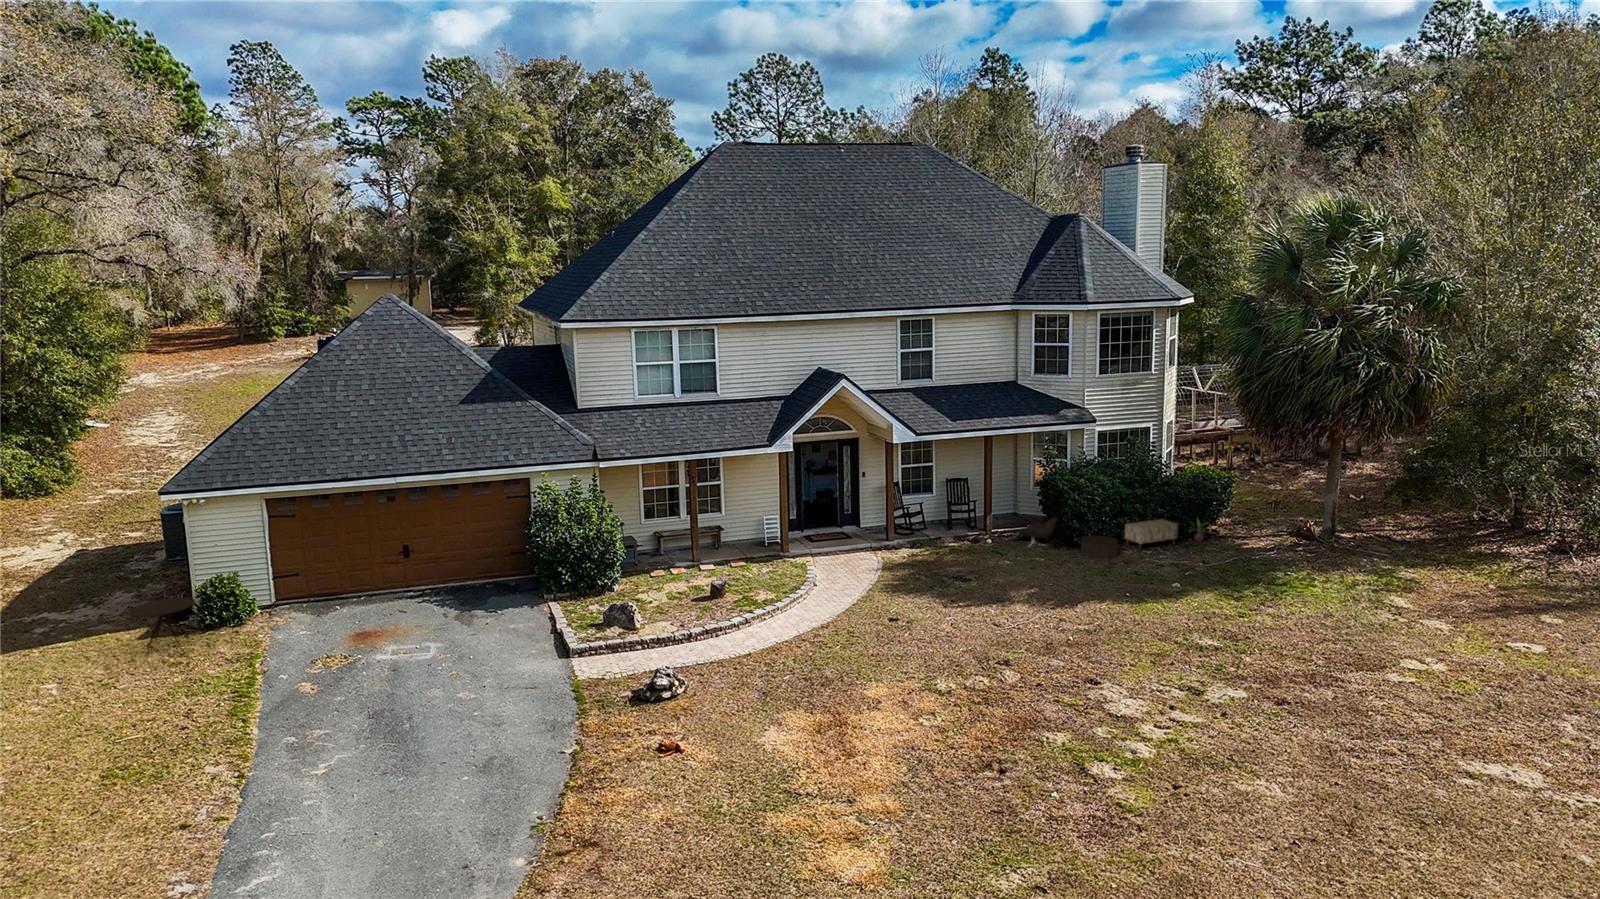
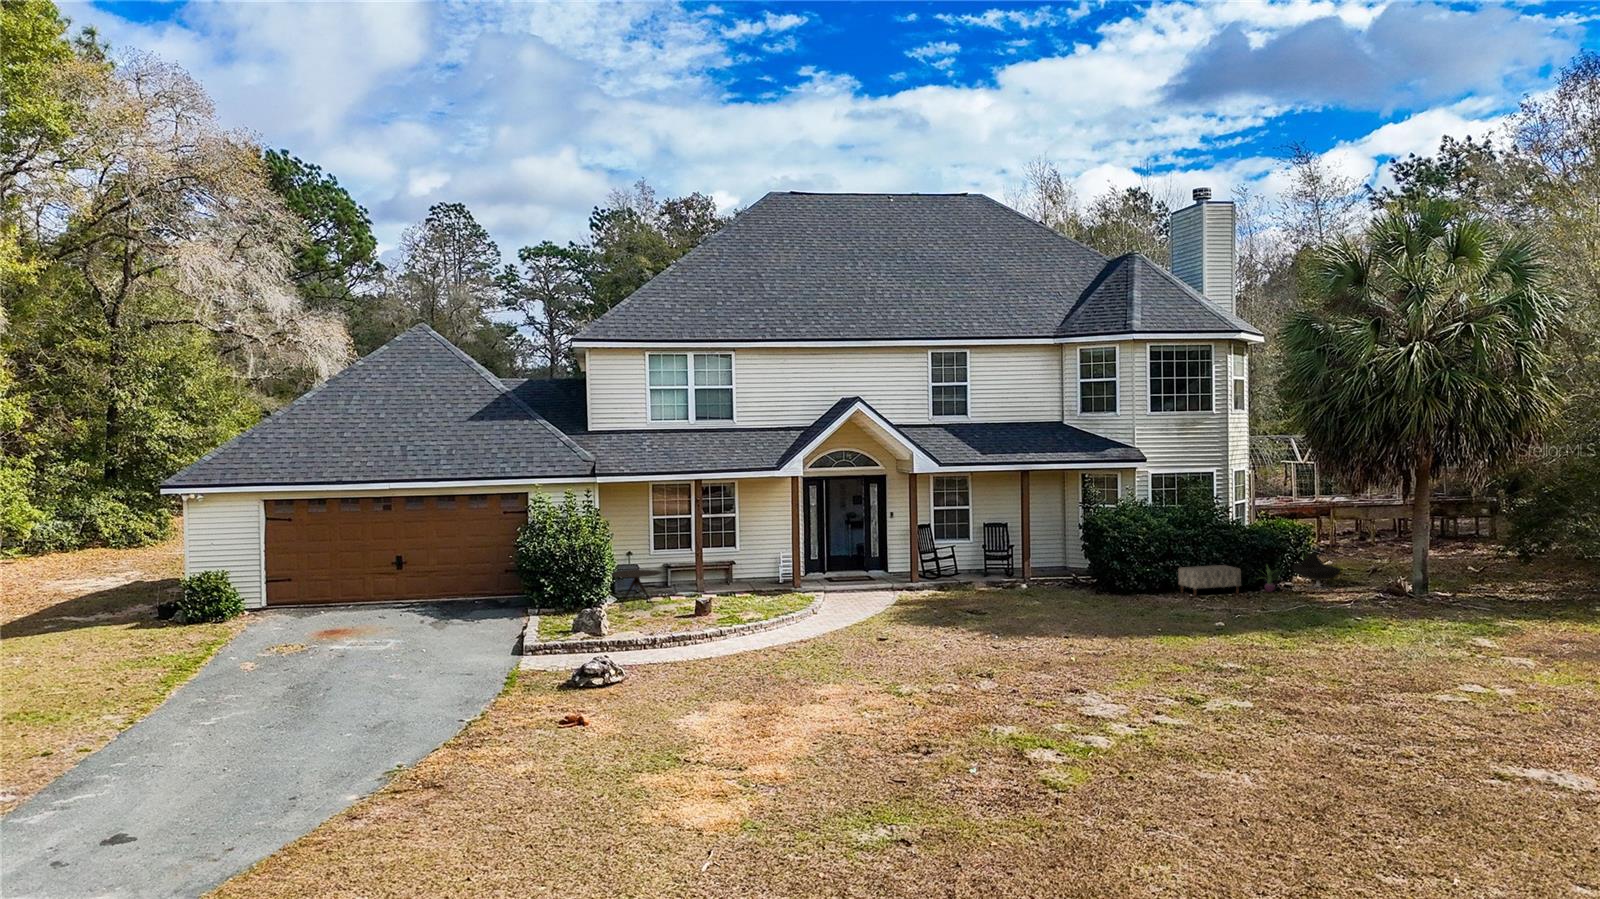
lounge chair: present [1020,517,1057,545] -> present [1292,553,1341,588]
basket: present [1081,535,1118,559] -> none [1124,578,1166,602]
round table: present [128,598,195,649] -> present [612,569,661,605]

